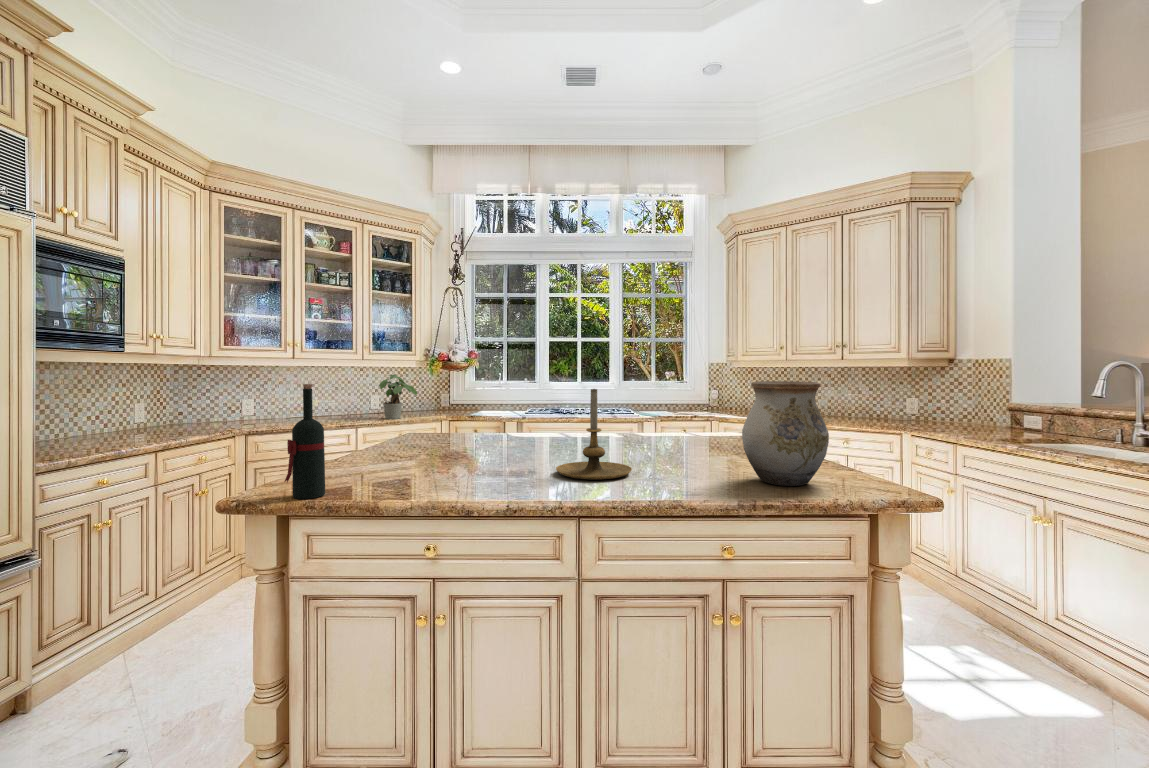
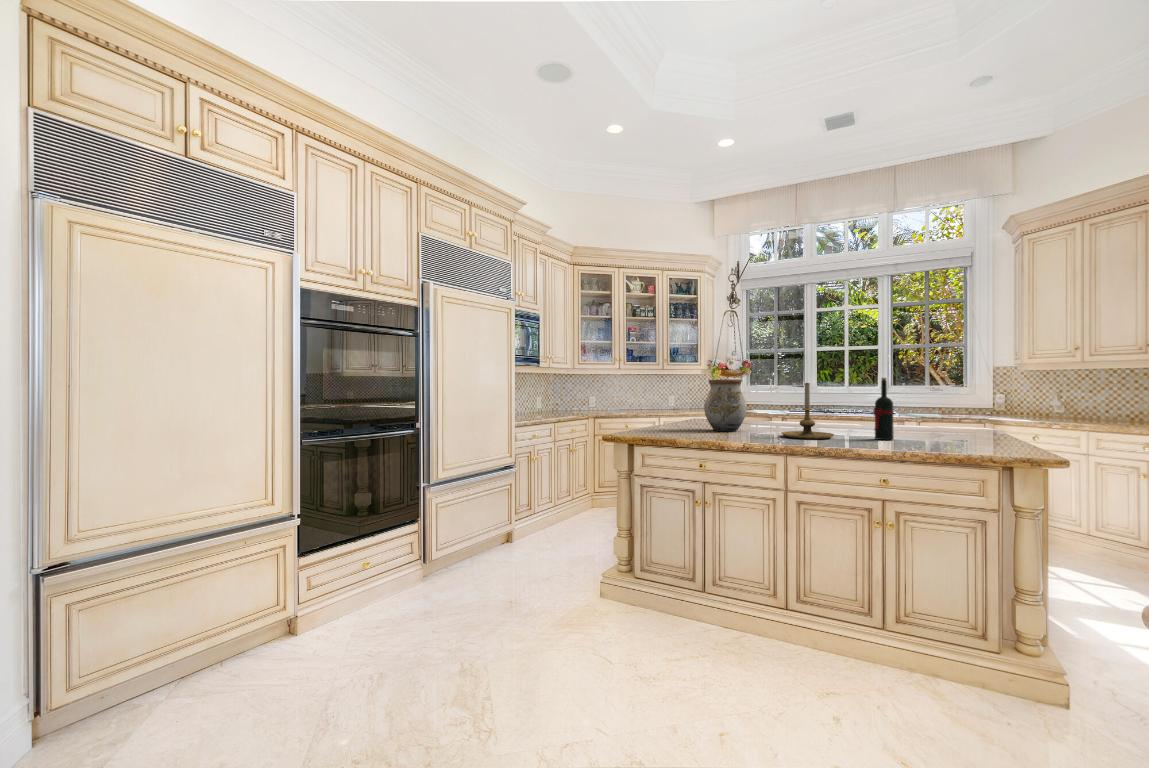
potted plant: present [379,374,417,419] -> none [674,379,701,412]
vase: present [742,381,829,486] -> present [704,379,747,432]
wine bottle: present [284,384,325,499] -> present [874,378,894,440]

